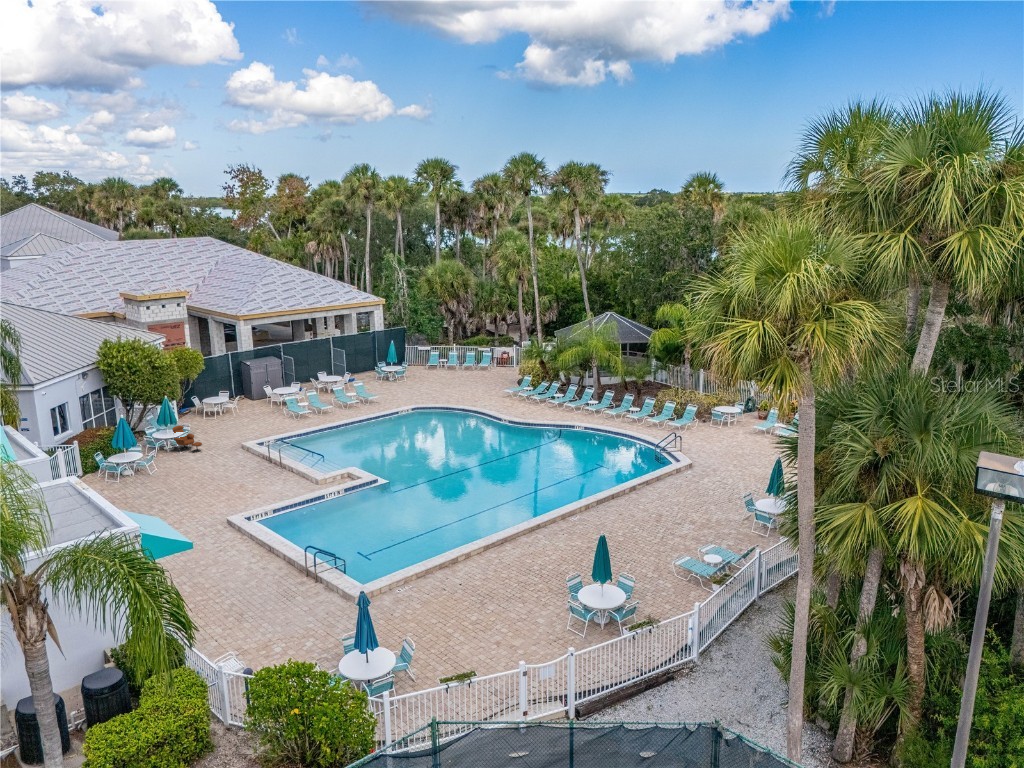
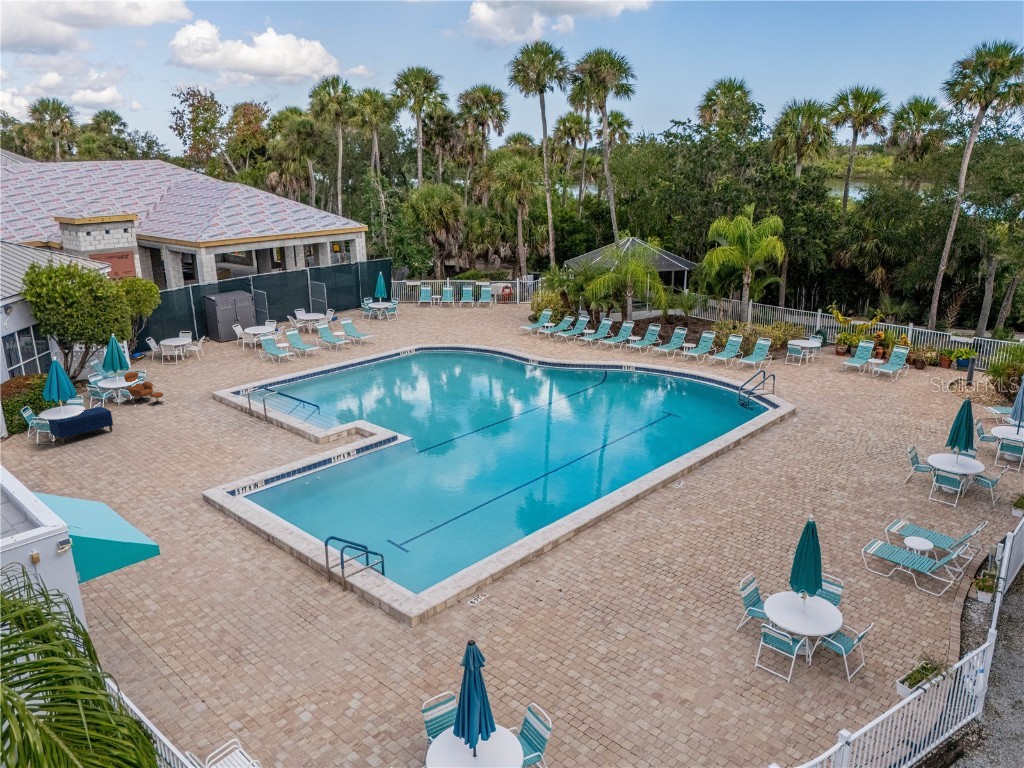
bench: none [115,452,163,481] -> present [48,406,113,445]

